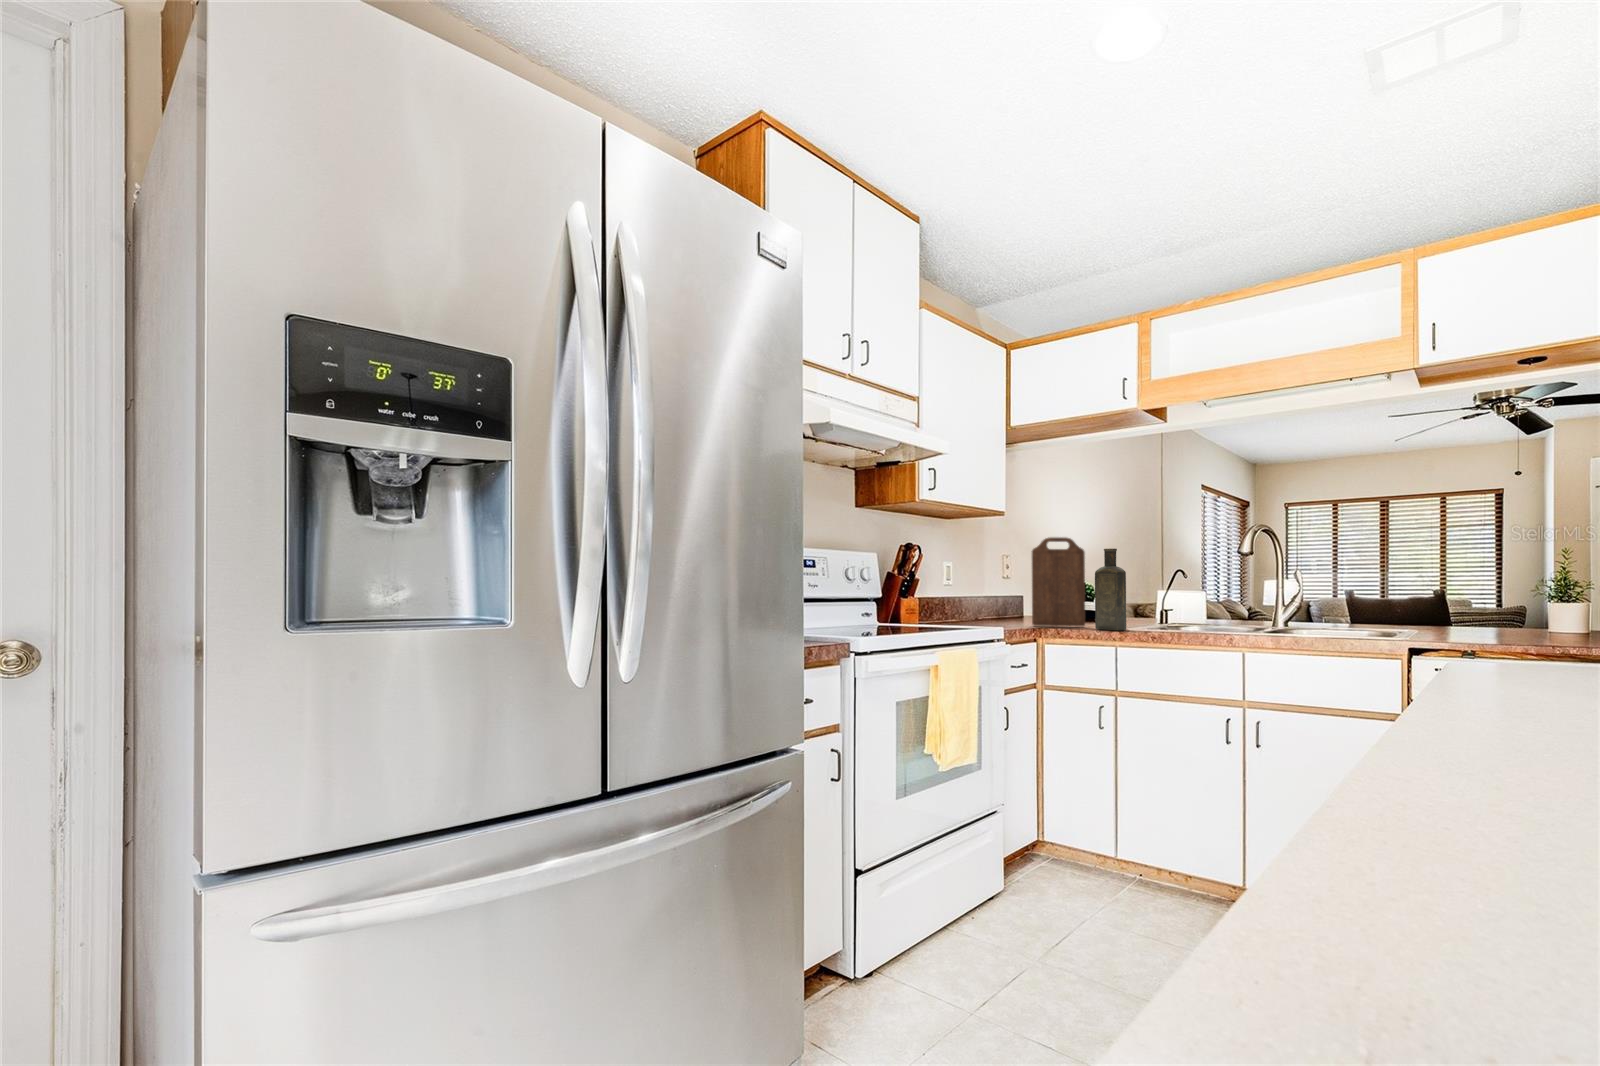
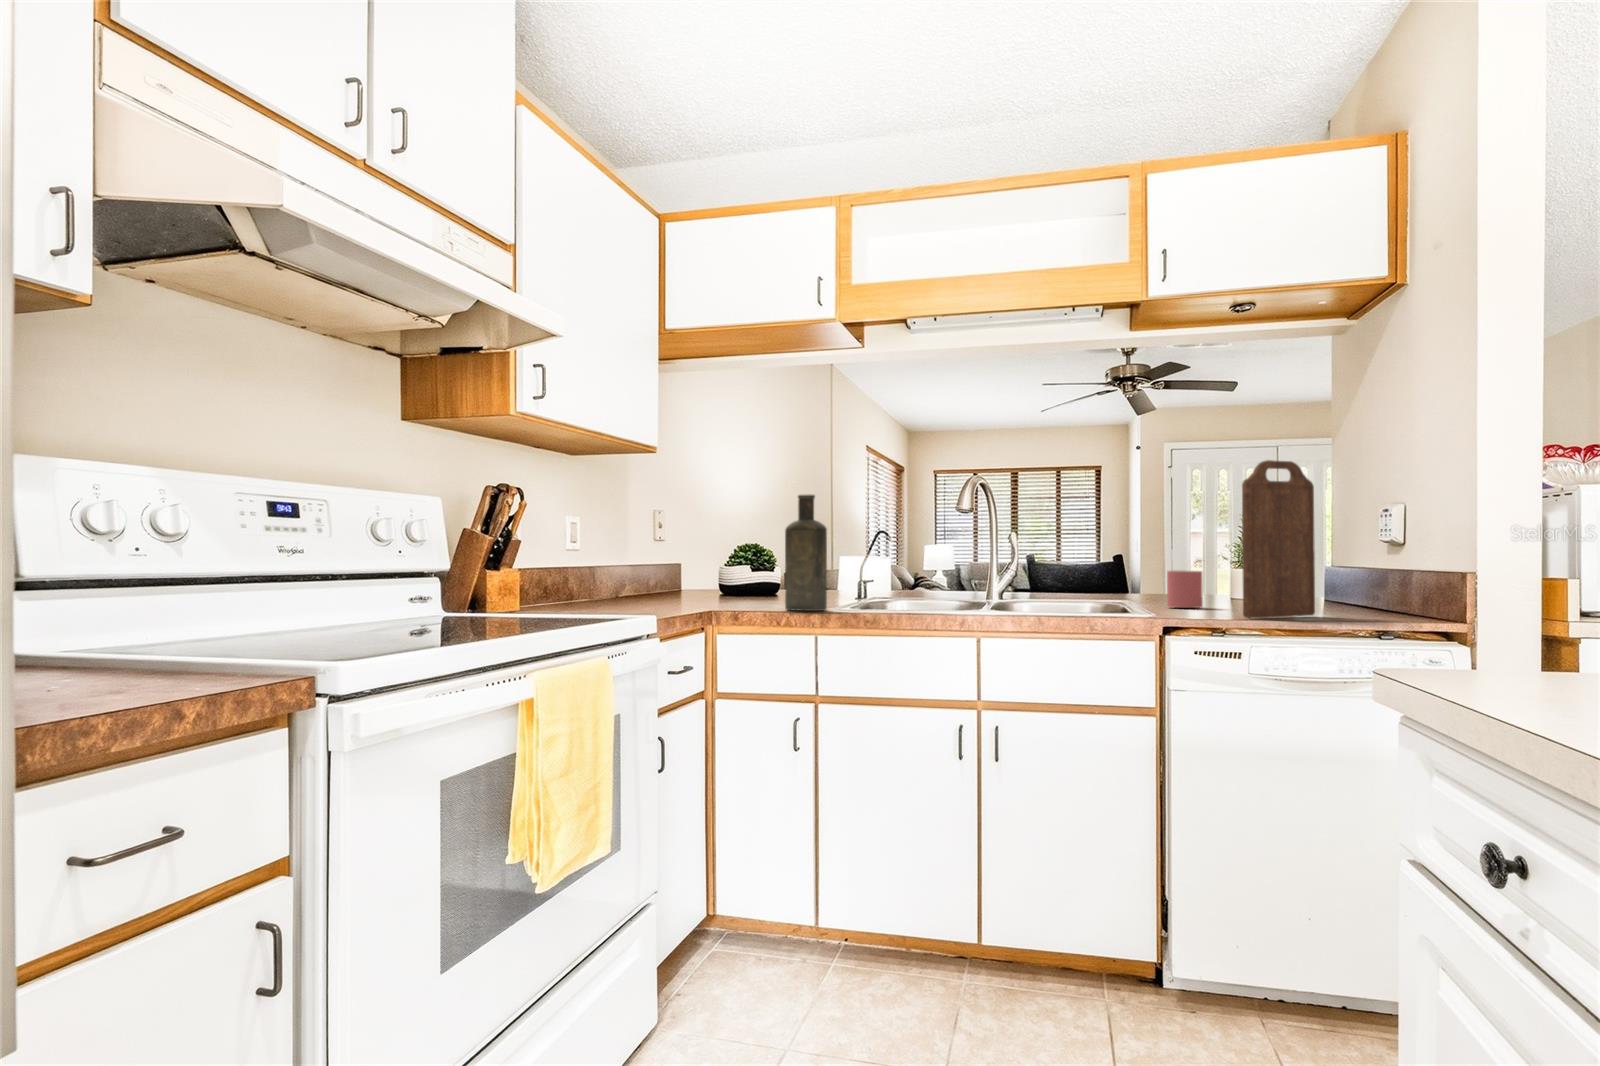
cutting board: present [1032,537,1085,626] -> present [1242,460,1315,618]
mug: none [1431,609,1466,641] -> present [1167,570,1203,608]

